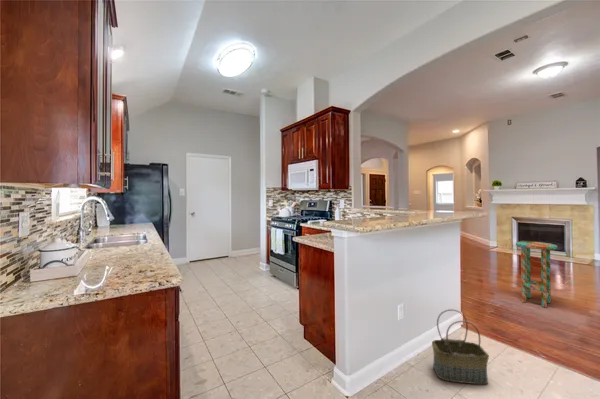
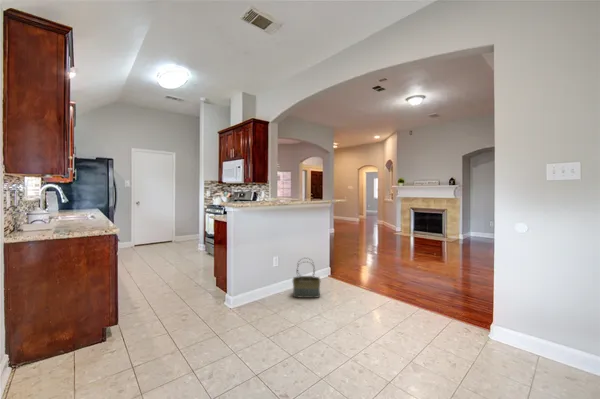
side table: present [516,241,557,308] -> none [379,222,401,265]

